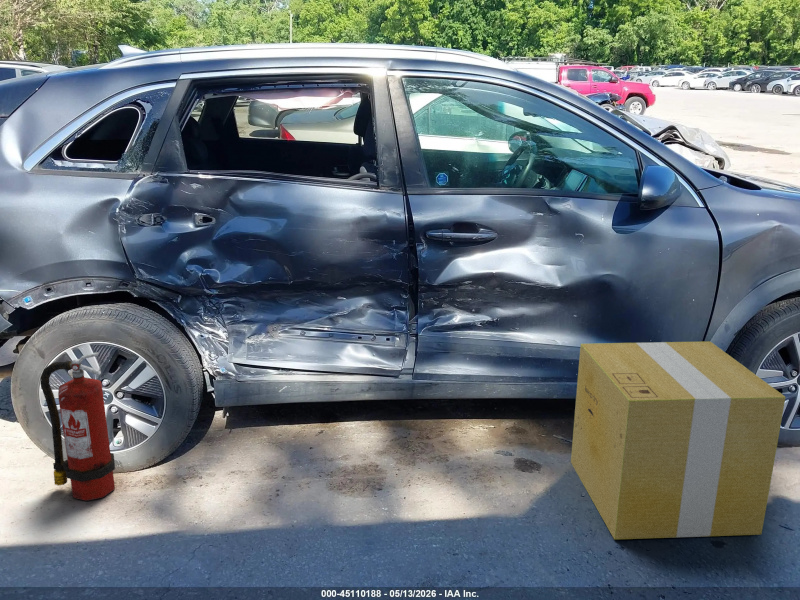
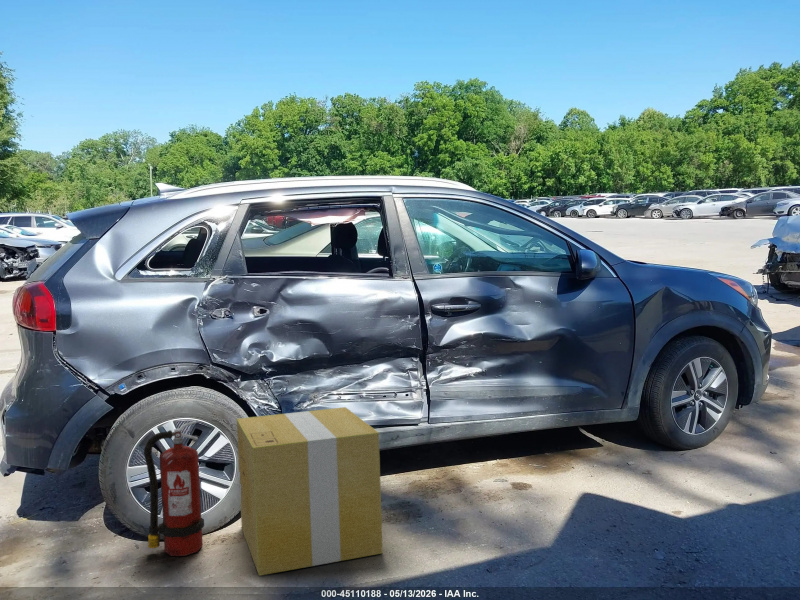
cardboard box: present [571,341,786,539] -> present [237,407,383,575]

